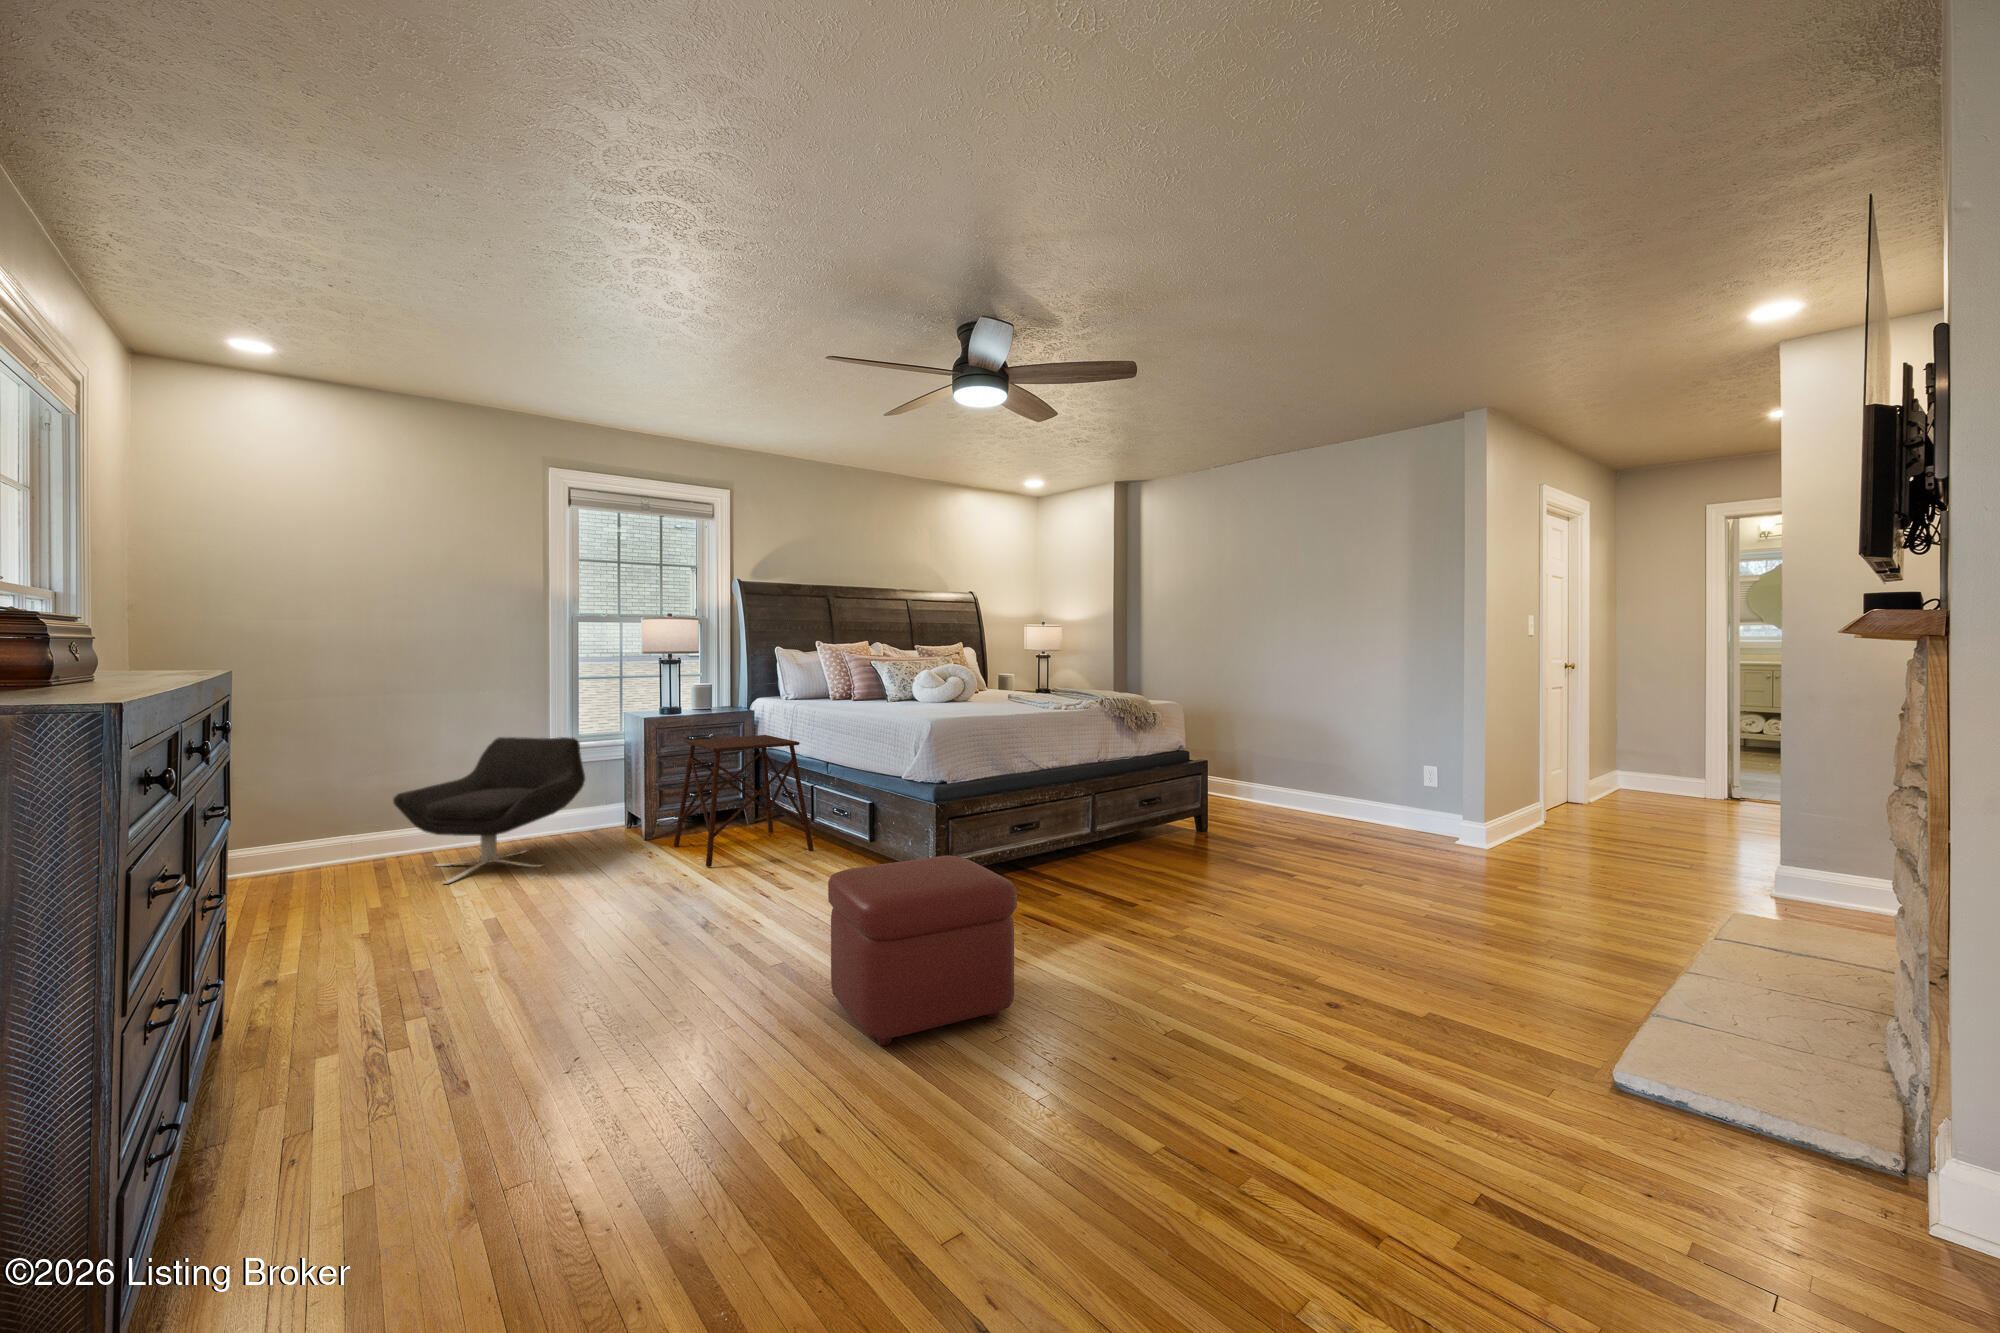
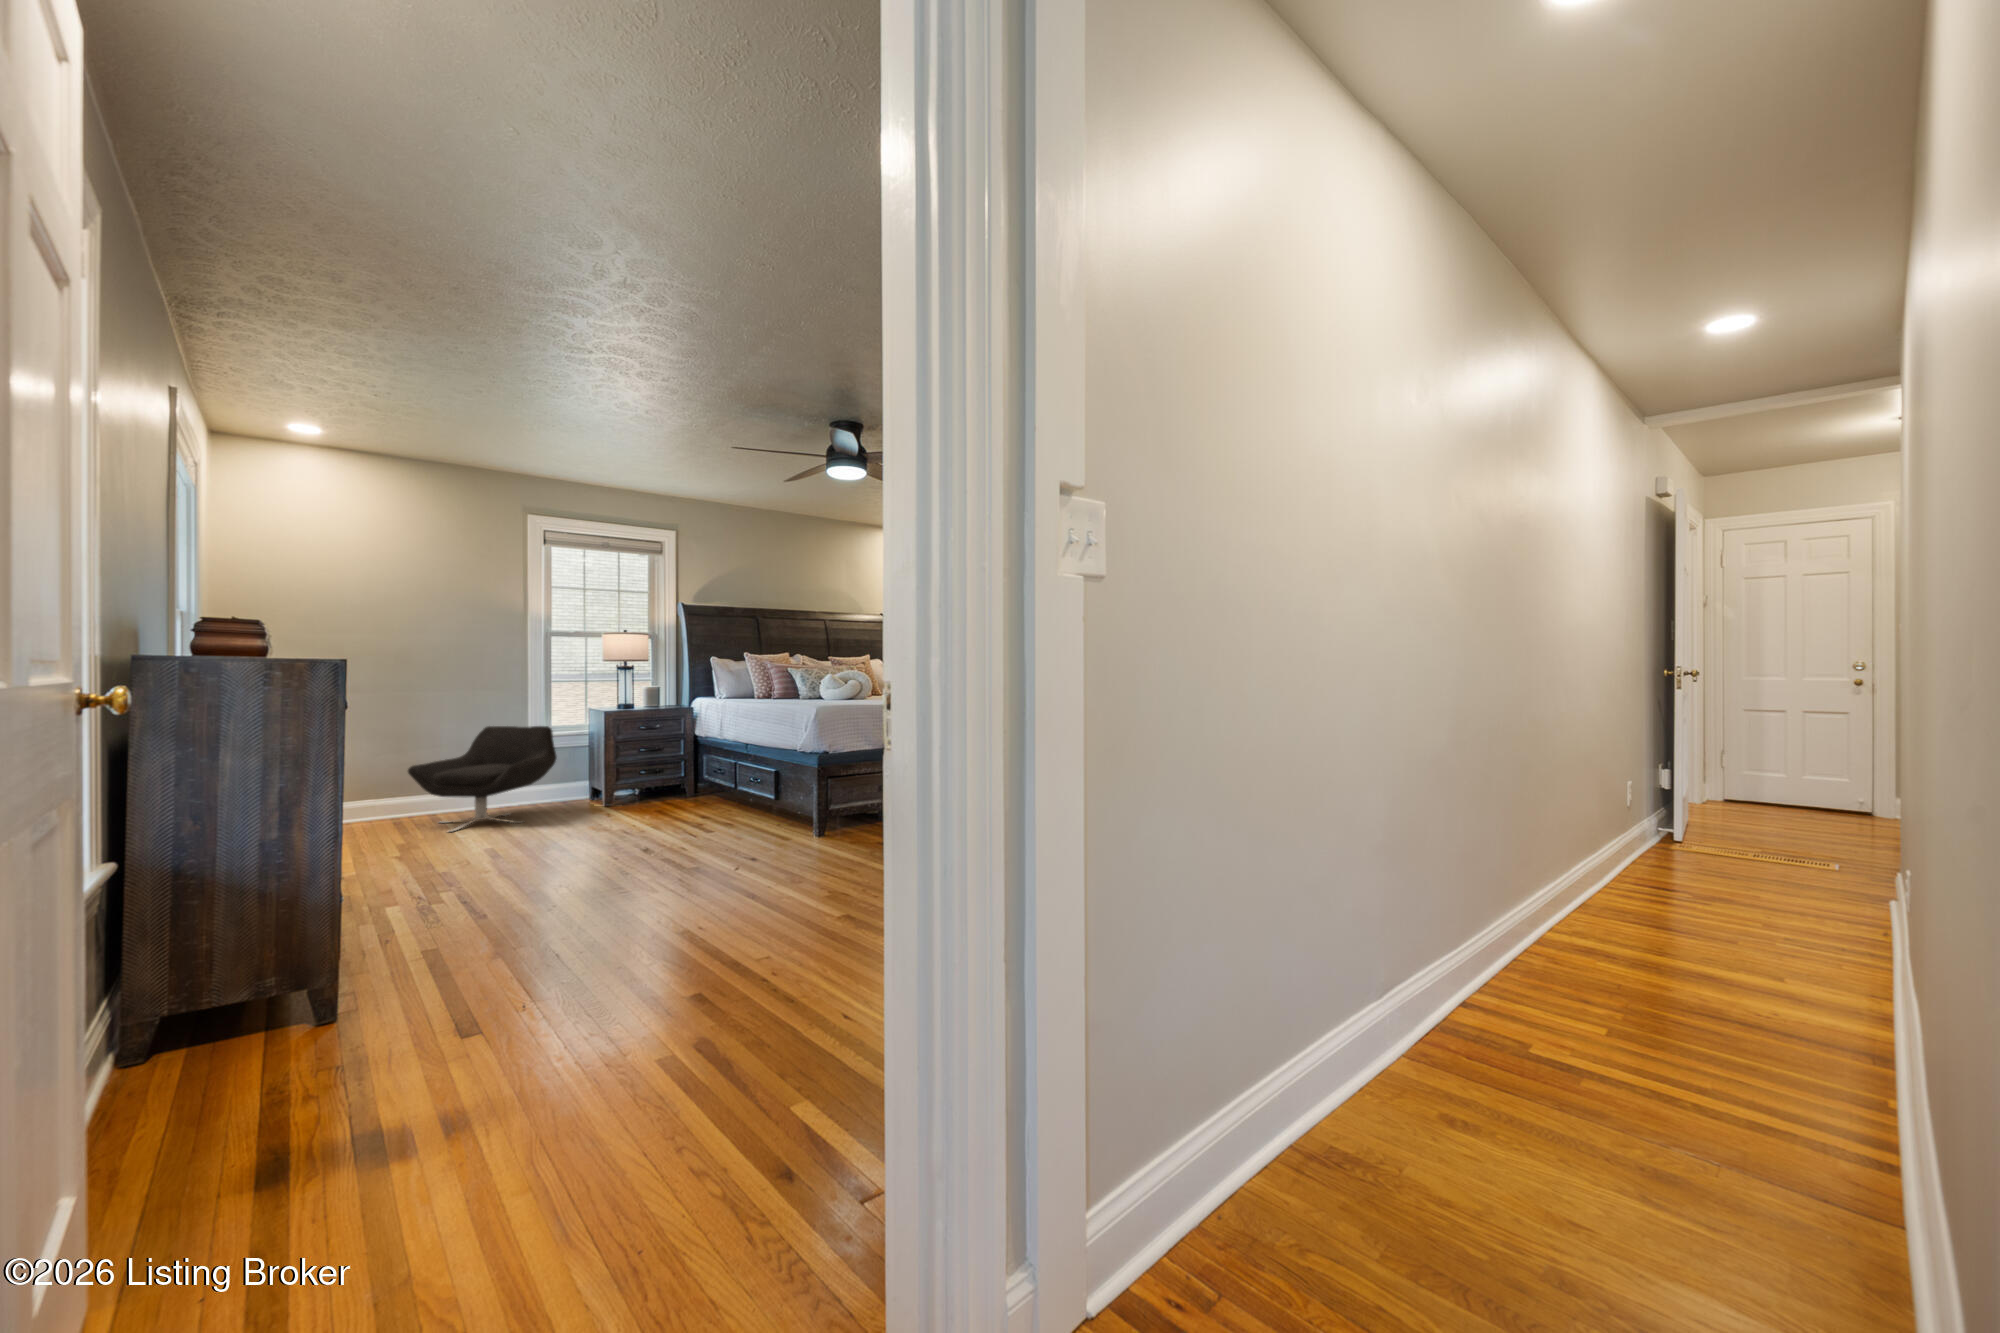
side table: present [674,735,814,867] -> none [626,724,736,821]
ottoman: present [828,856,1017,1046] -> none [723,789,846,899]

